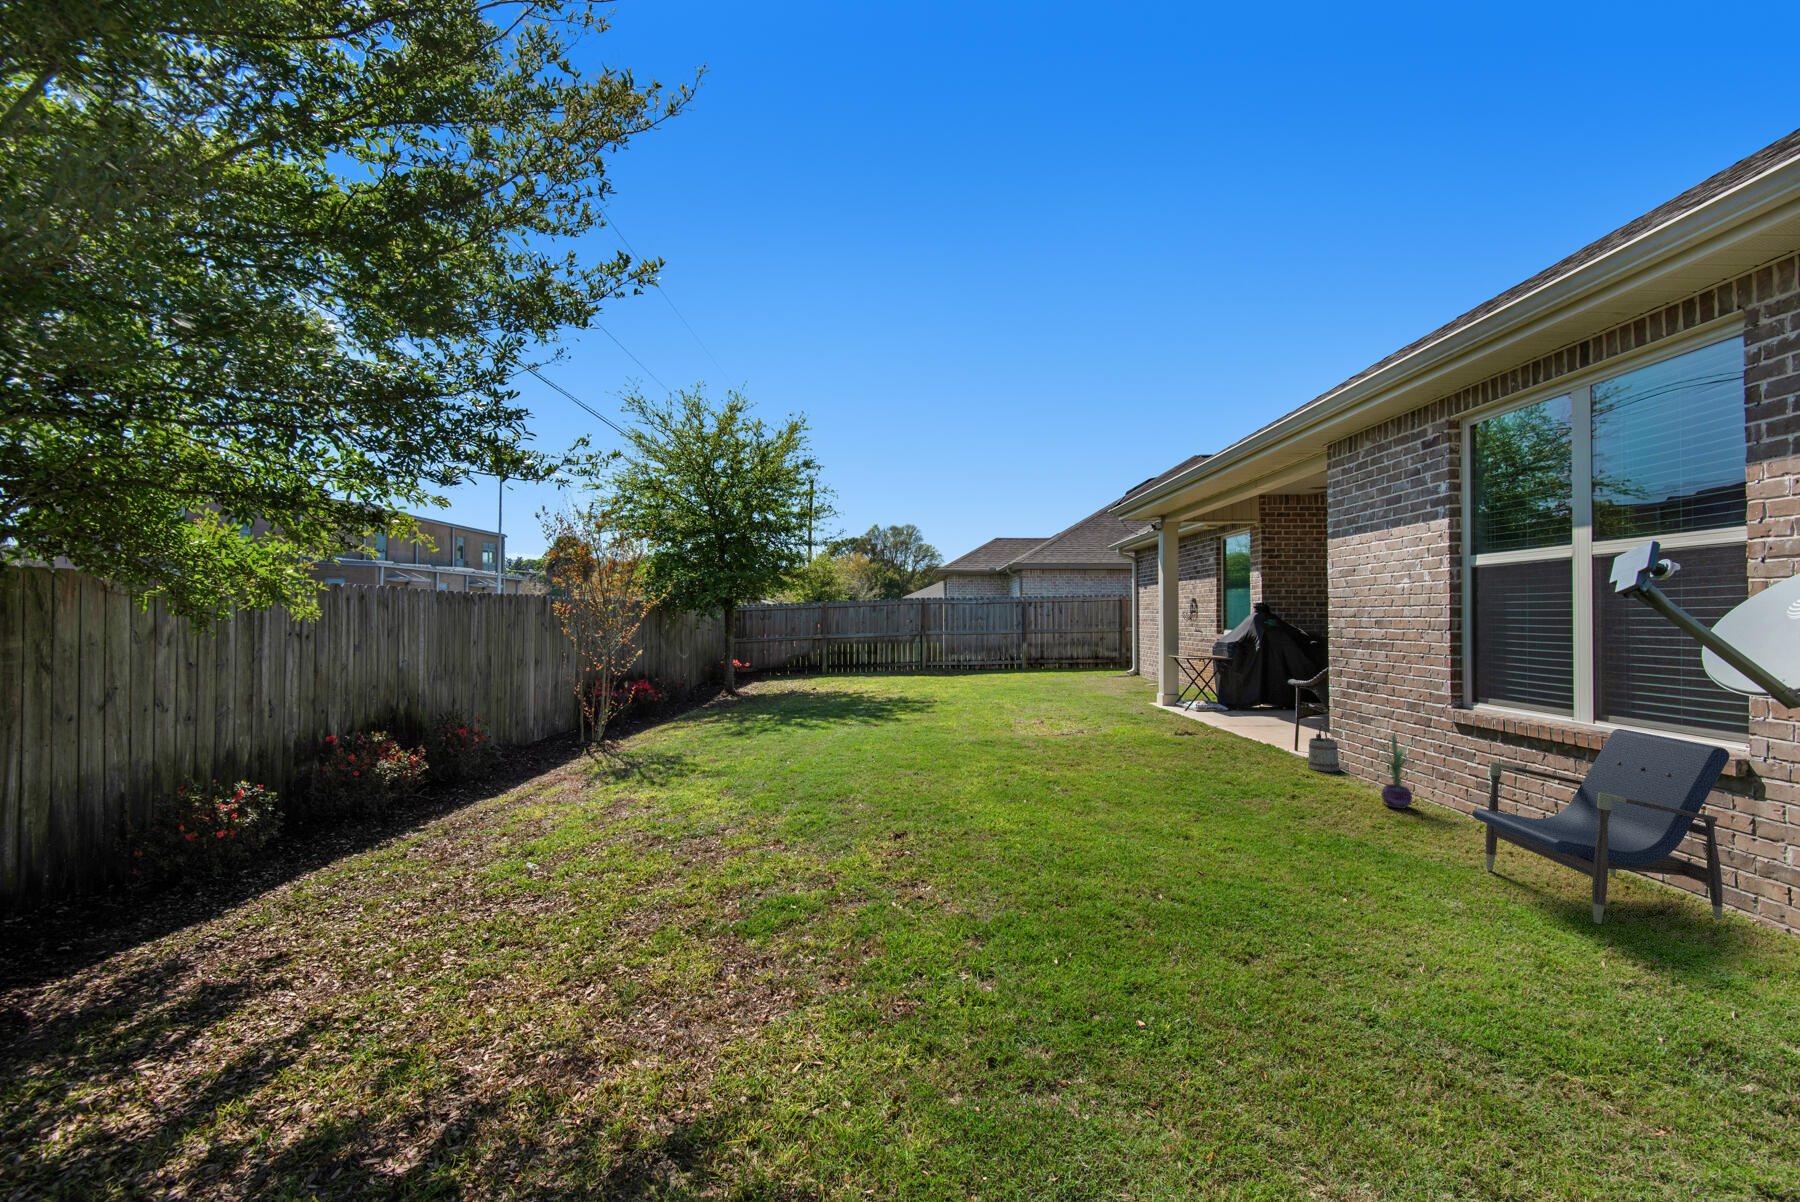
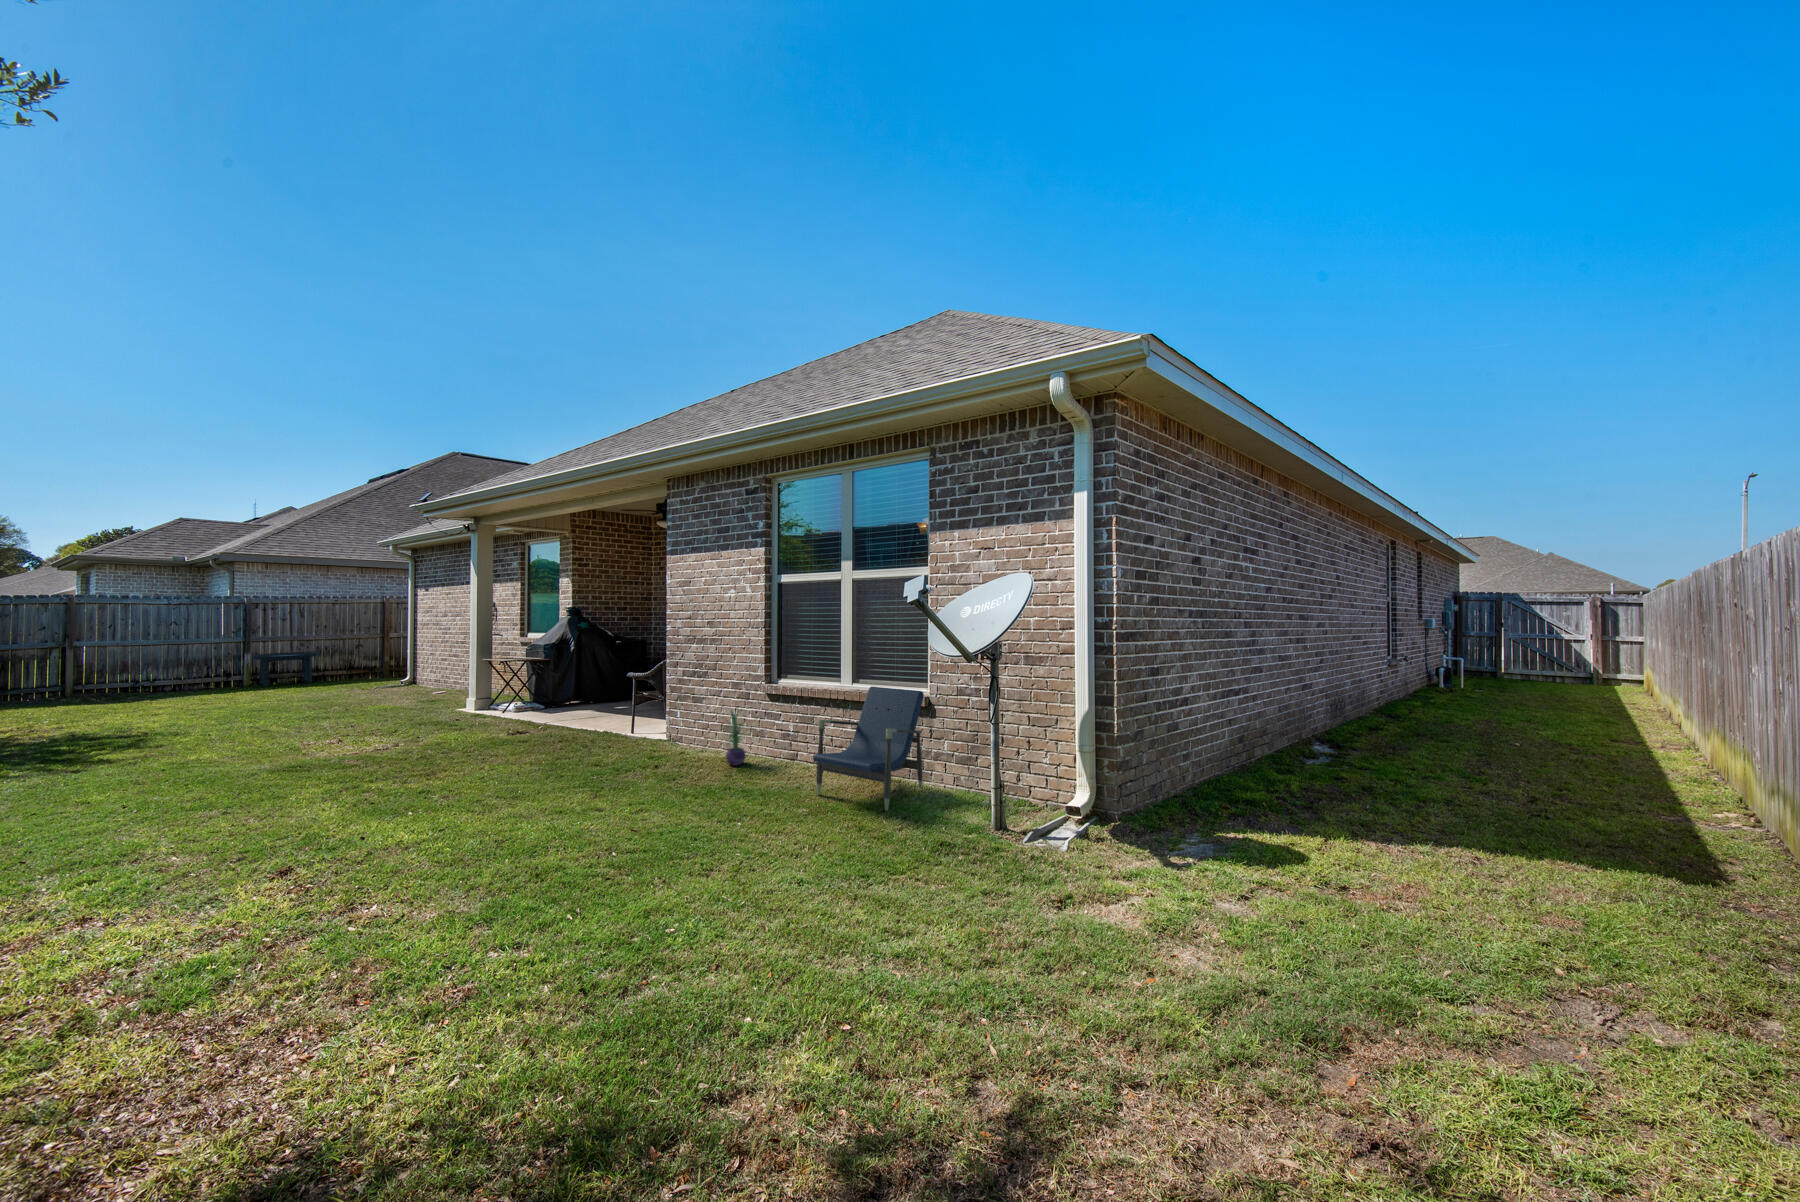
round table: none [1034,642,1076,668] -> present [250,652,320,687]
bucket: present [1308,724,1339,772] -> none [653,709,677,748]

